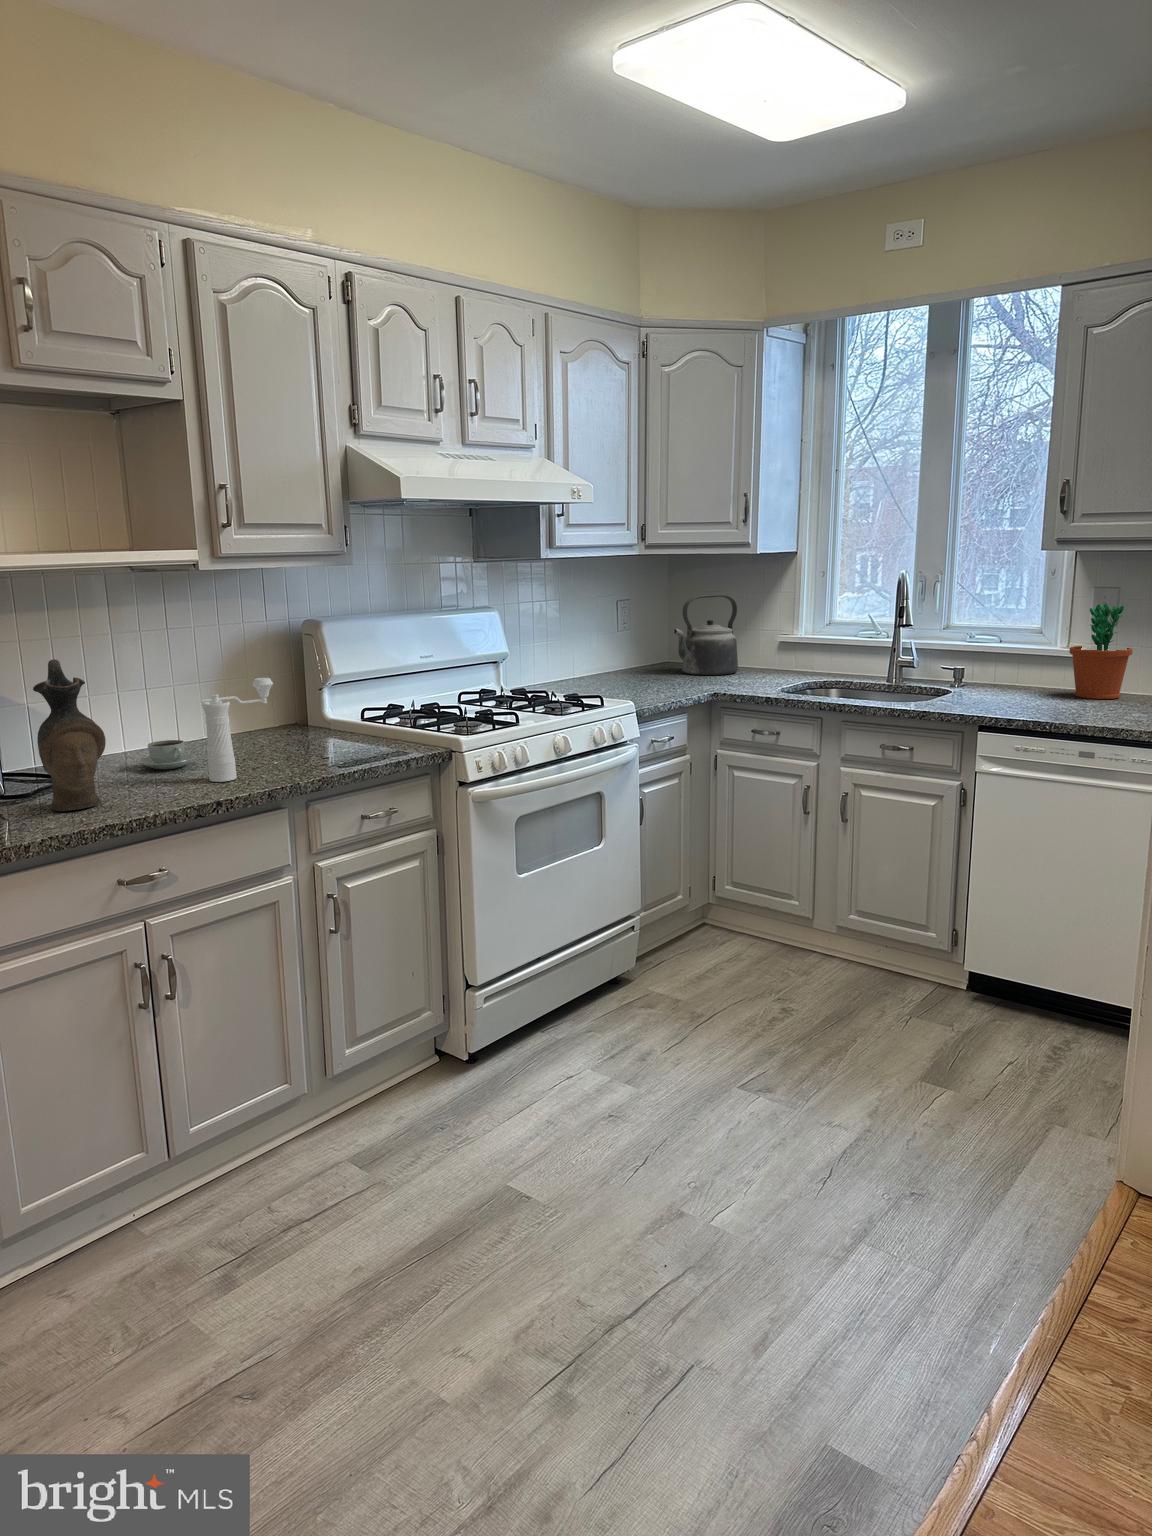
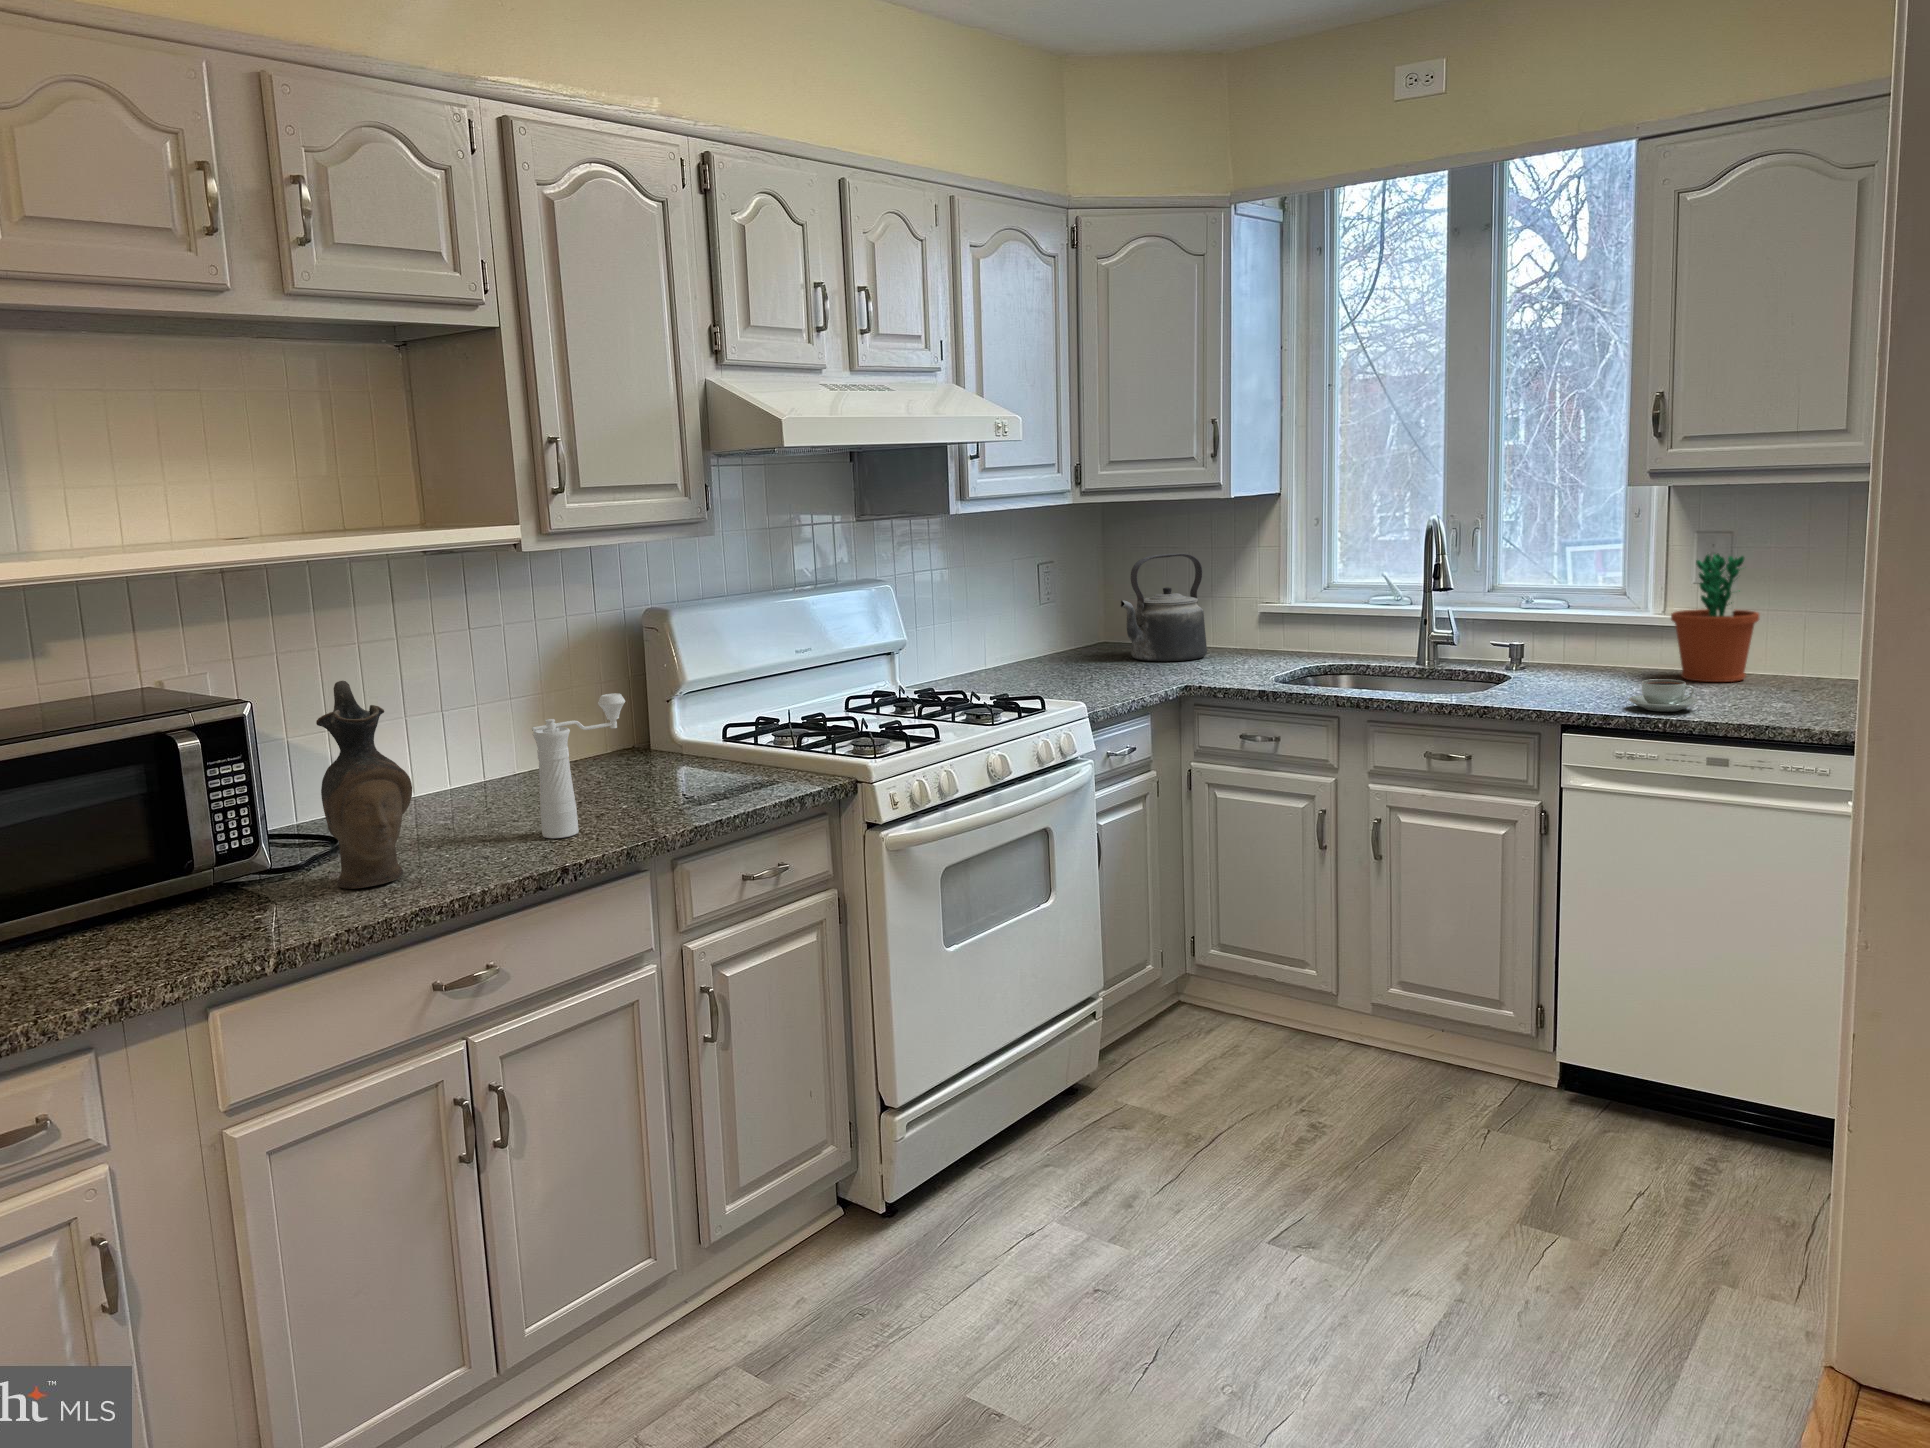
coffee cup: present [138,740,196,769] -> present [1629,679,1698,712]

